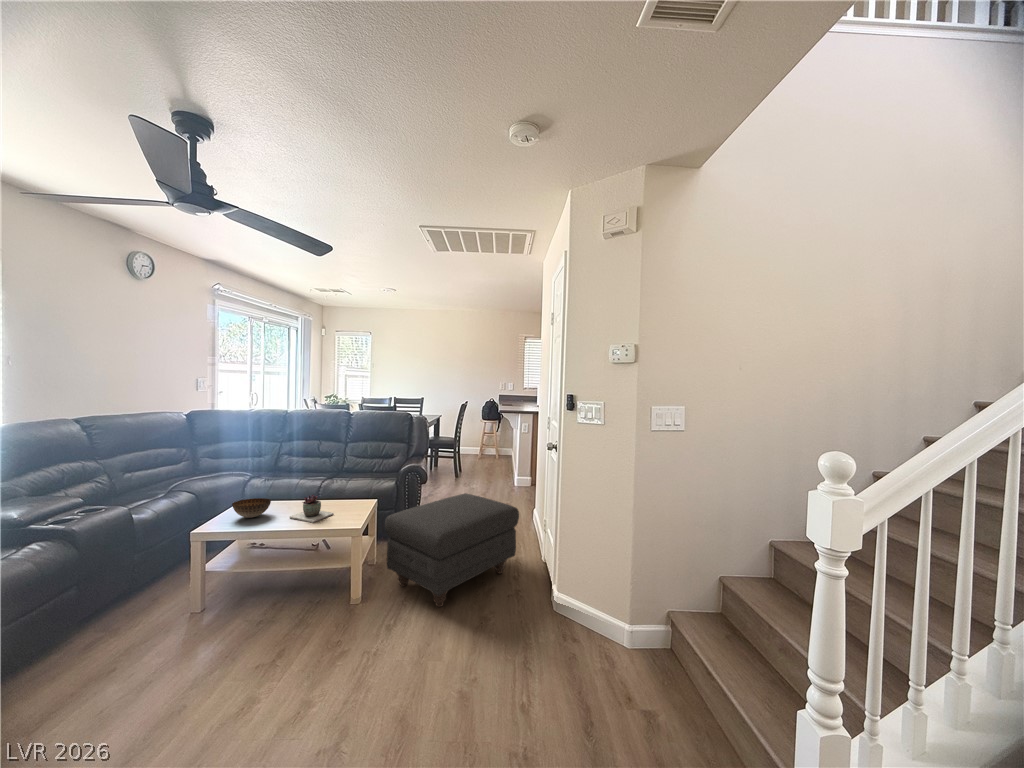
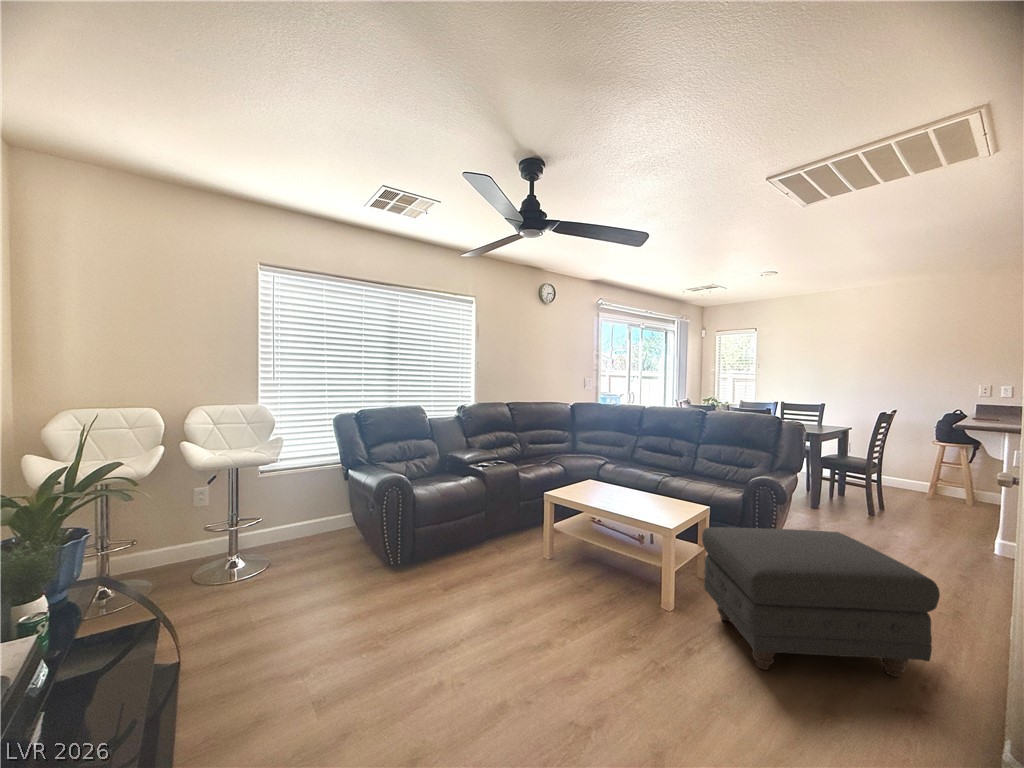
succulent plant: present [290,495,333,523] -> none [613,485,653,512]
bowl: present [232,498,271,518] -> none [573,477,603,494]

